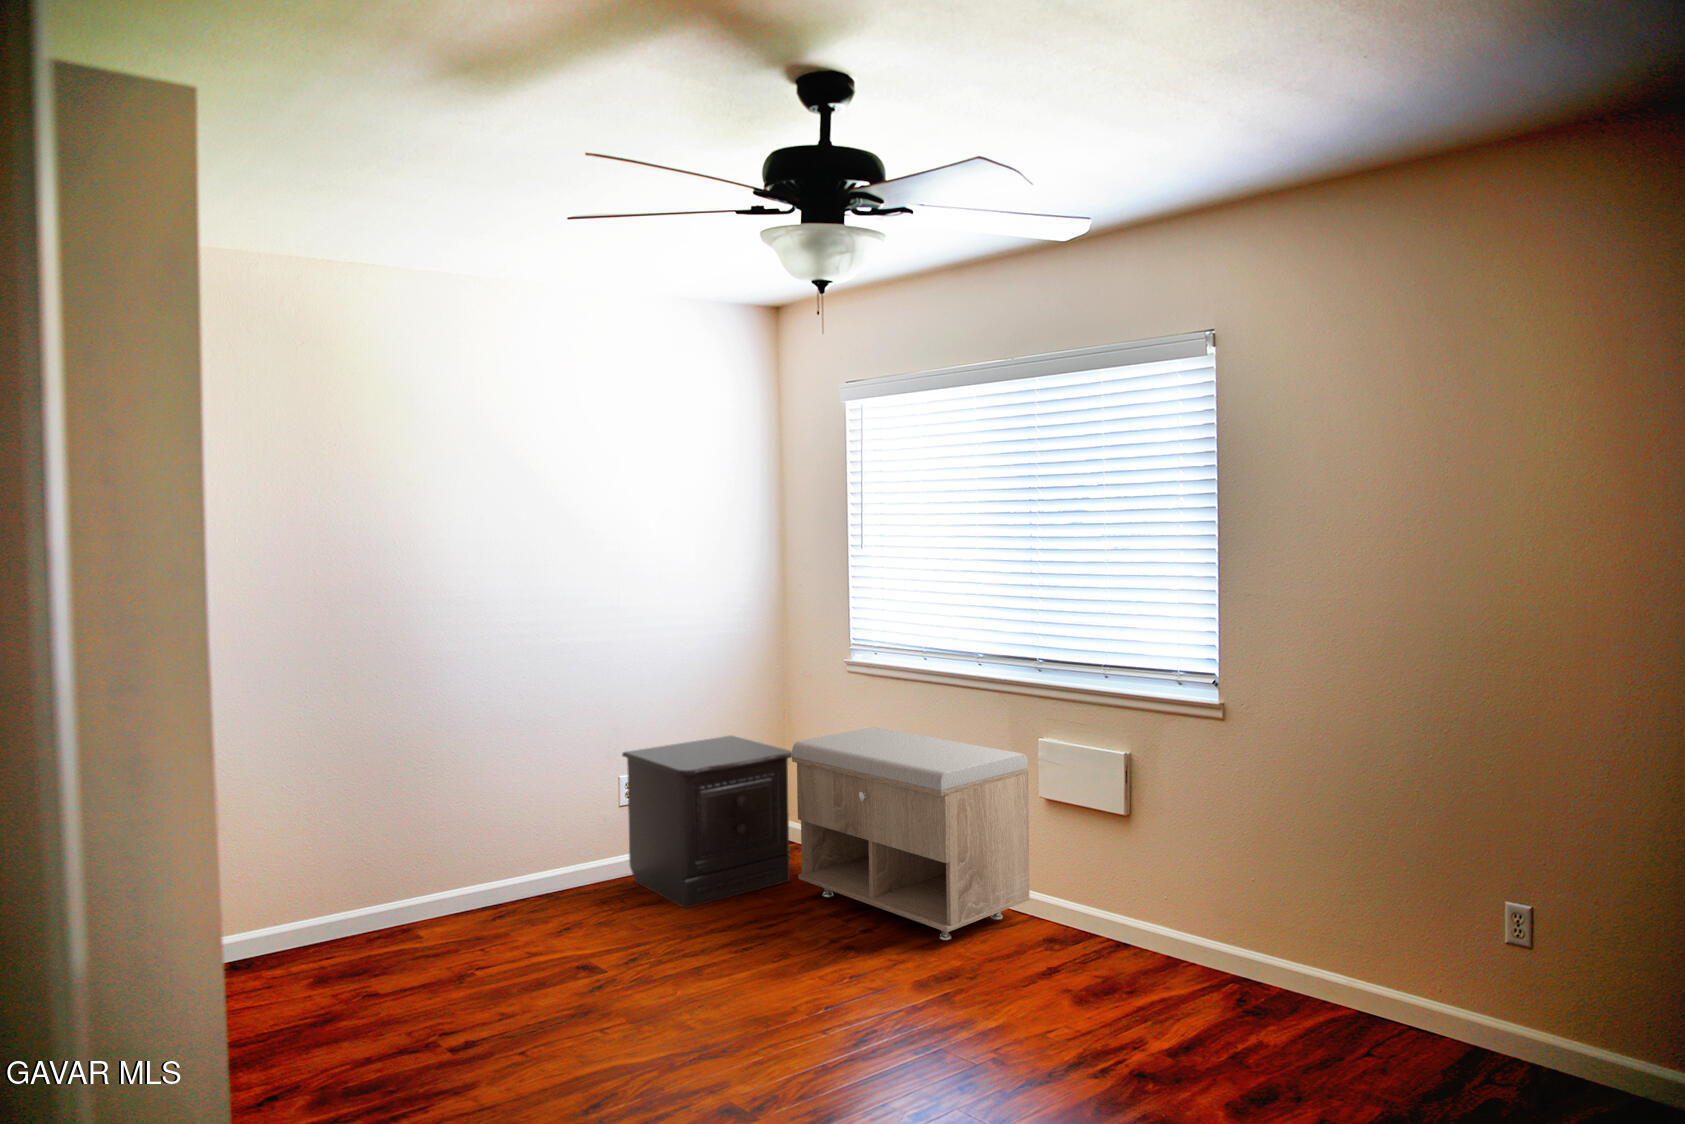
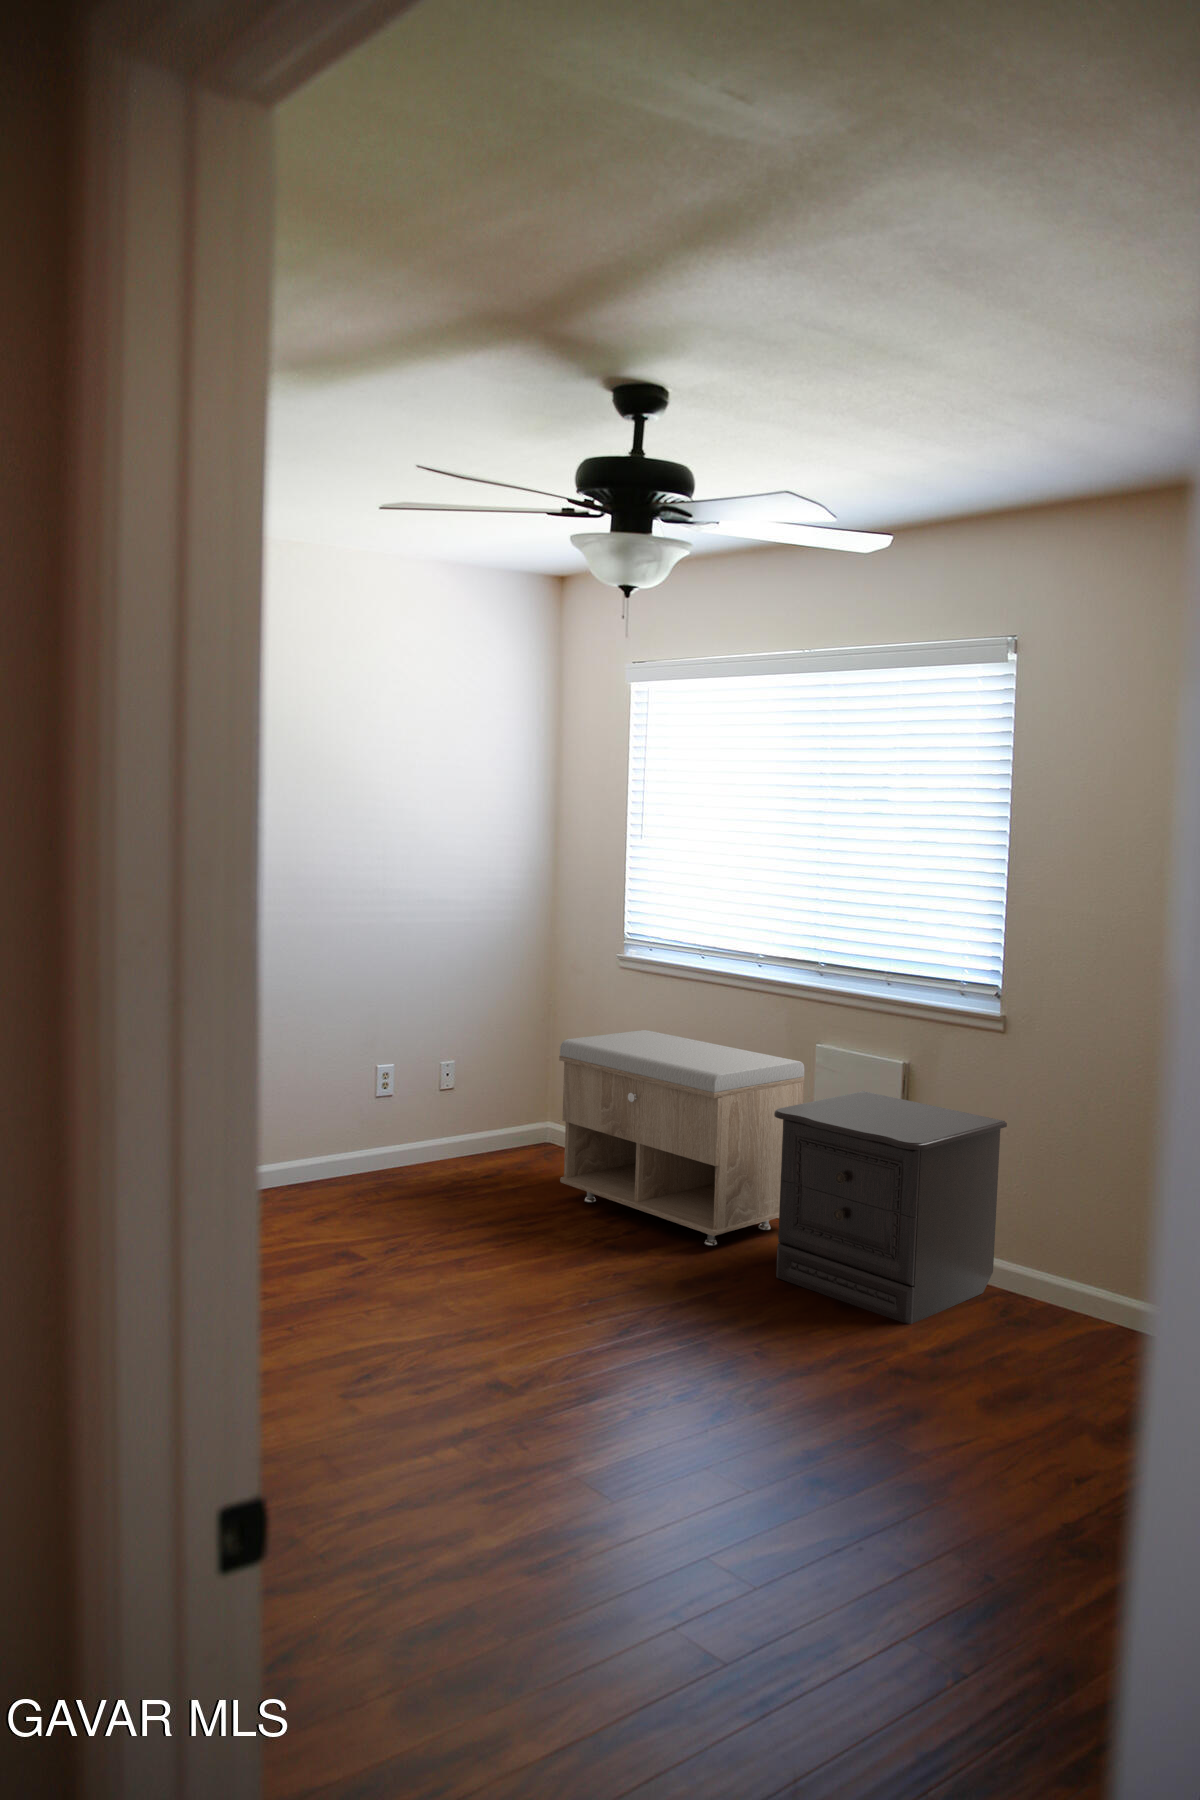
nightstand: present [622,736,792,908] -> present [774,1091,1007,1324]

